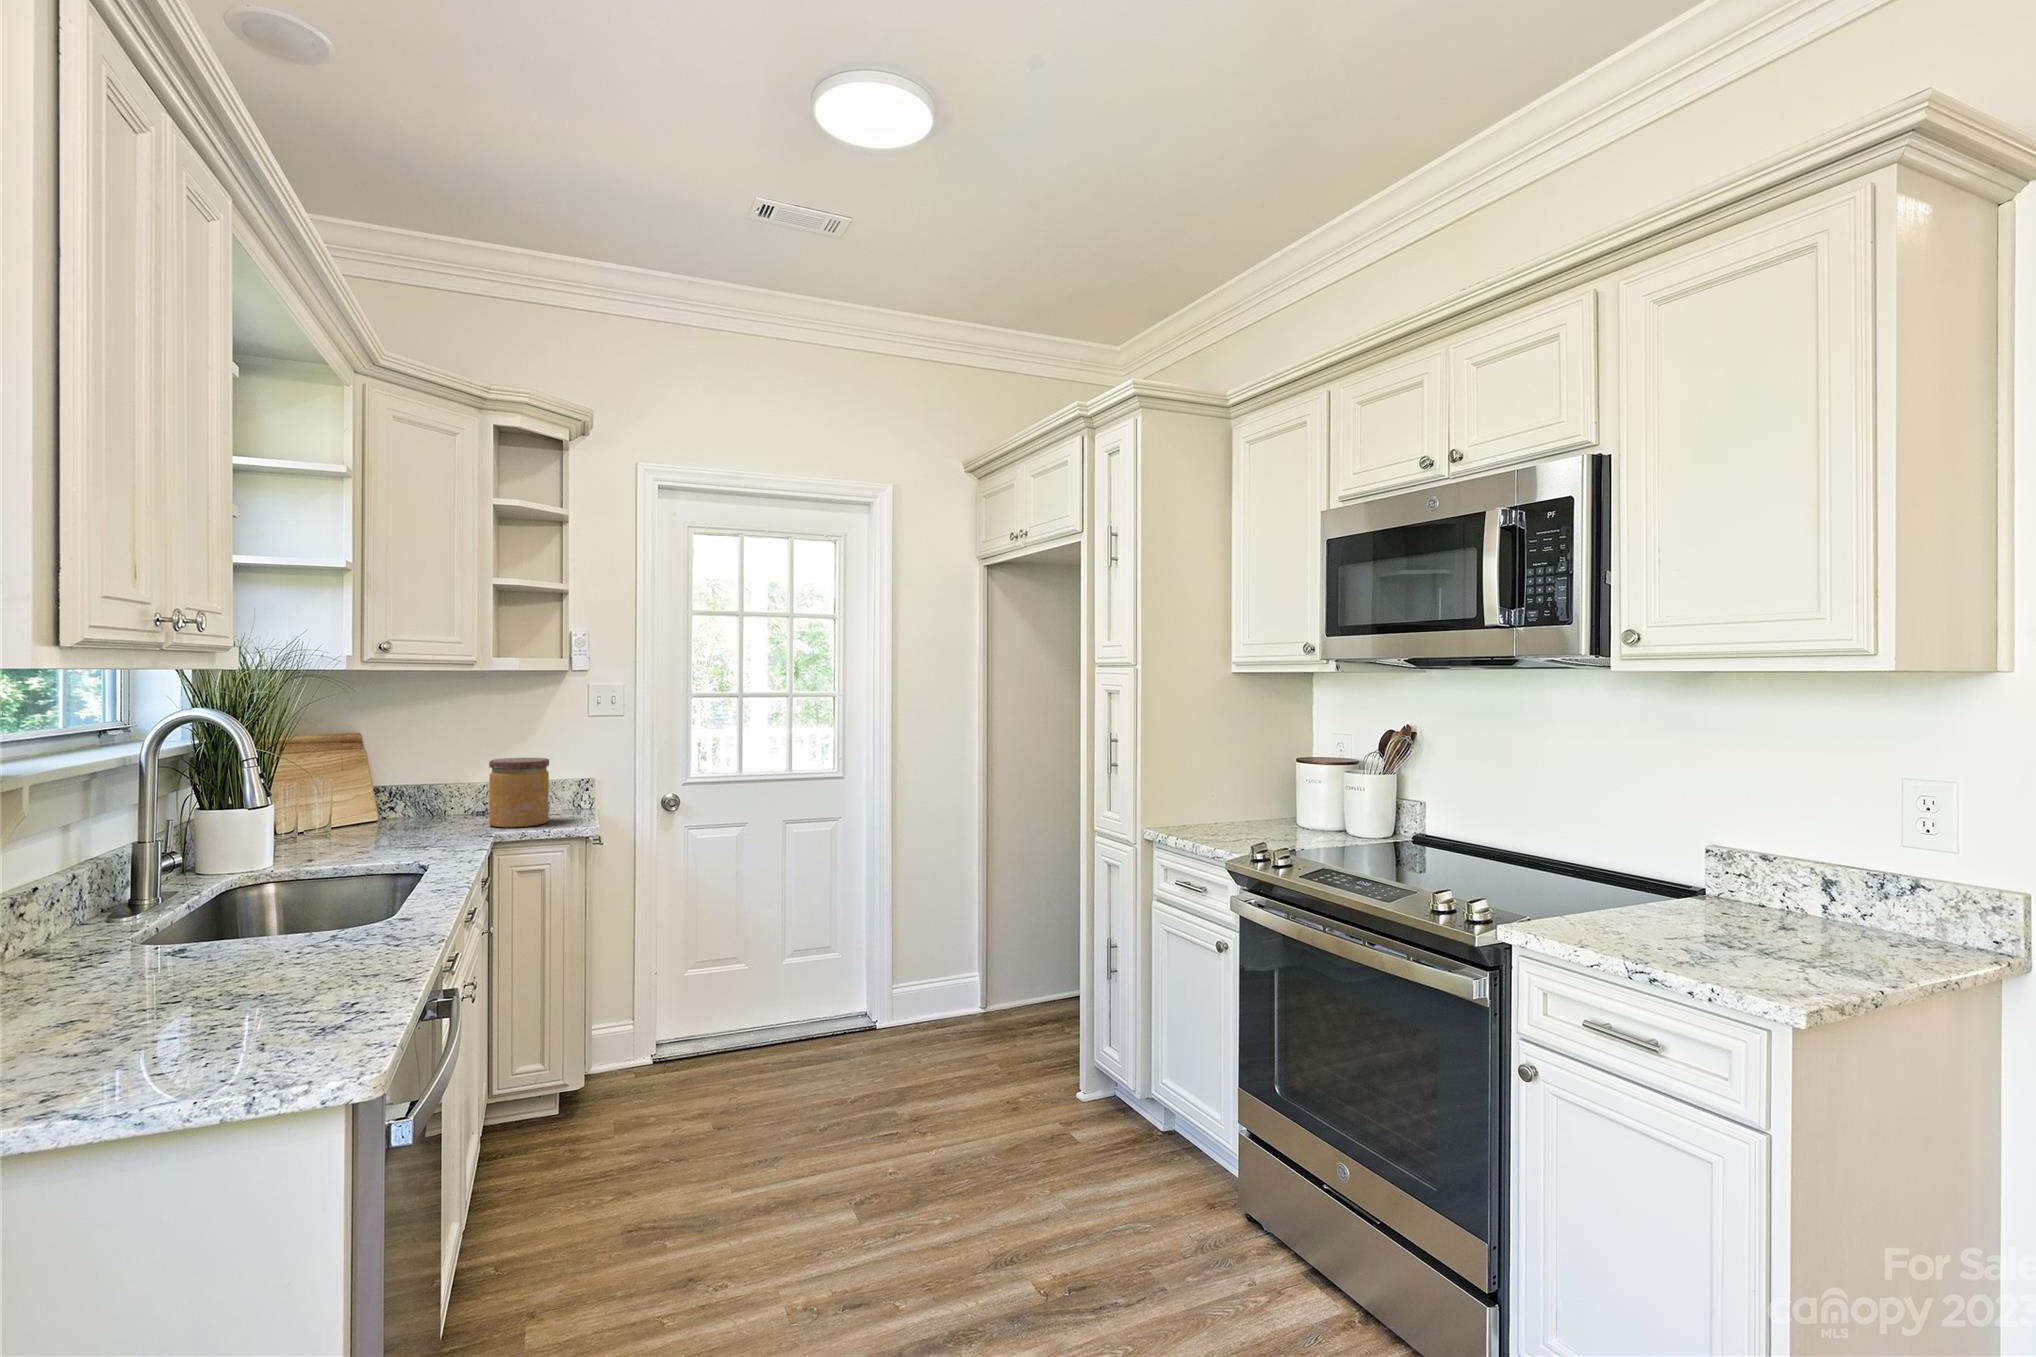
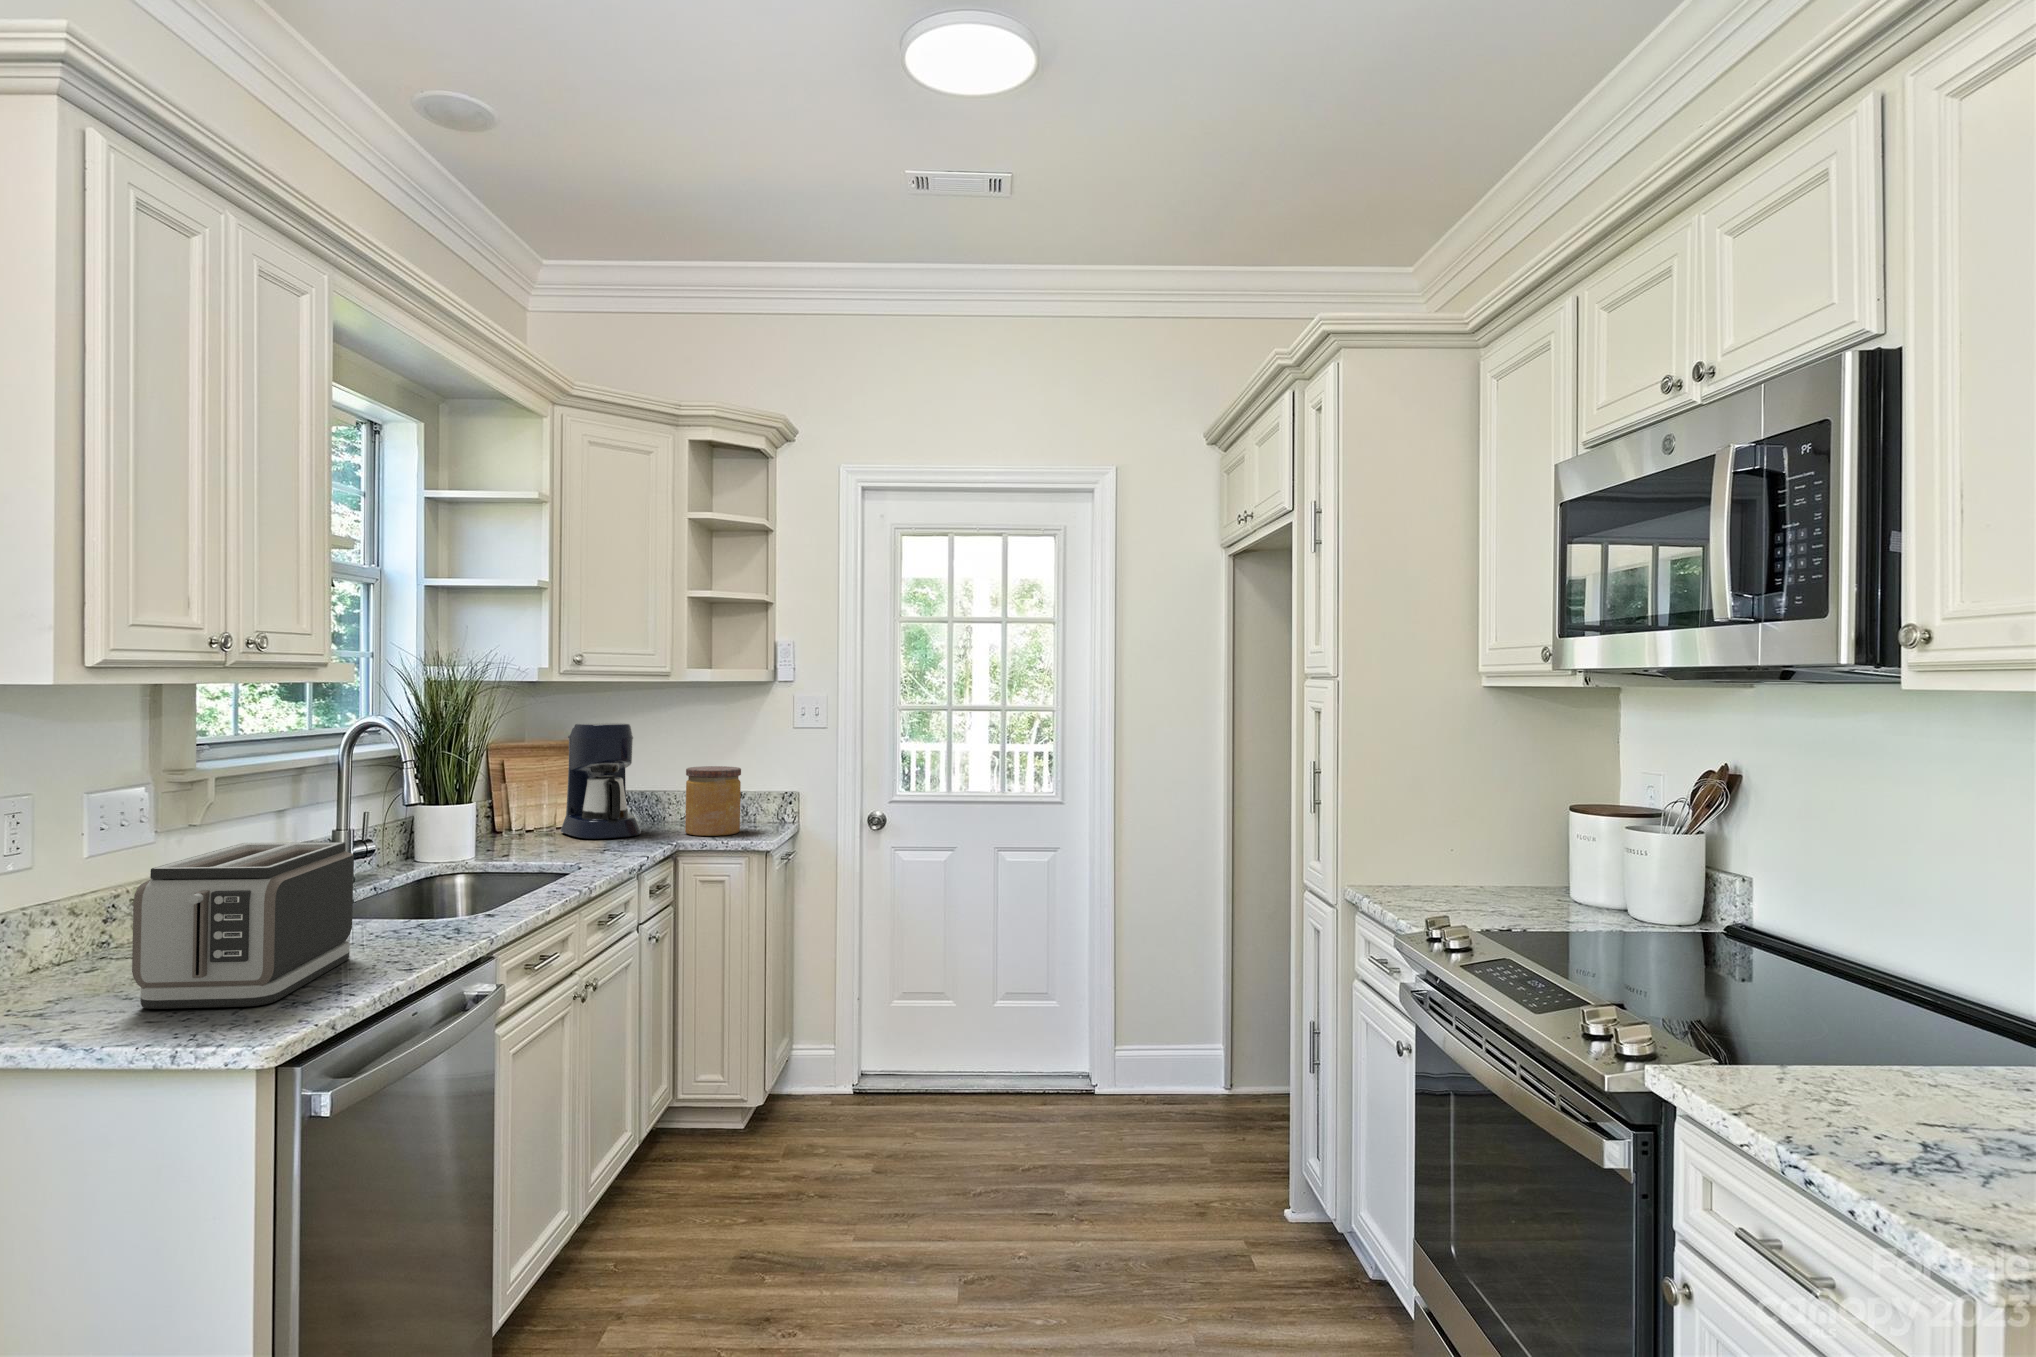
coffee maker: none [341,717,441,838] -> present [560,723,641,839]
toaster: none [102,851,309,1060] -> present [132,842,354,1009]

